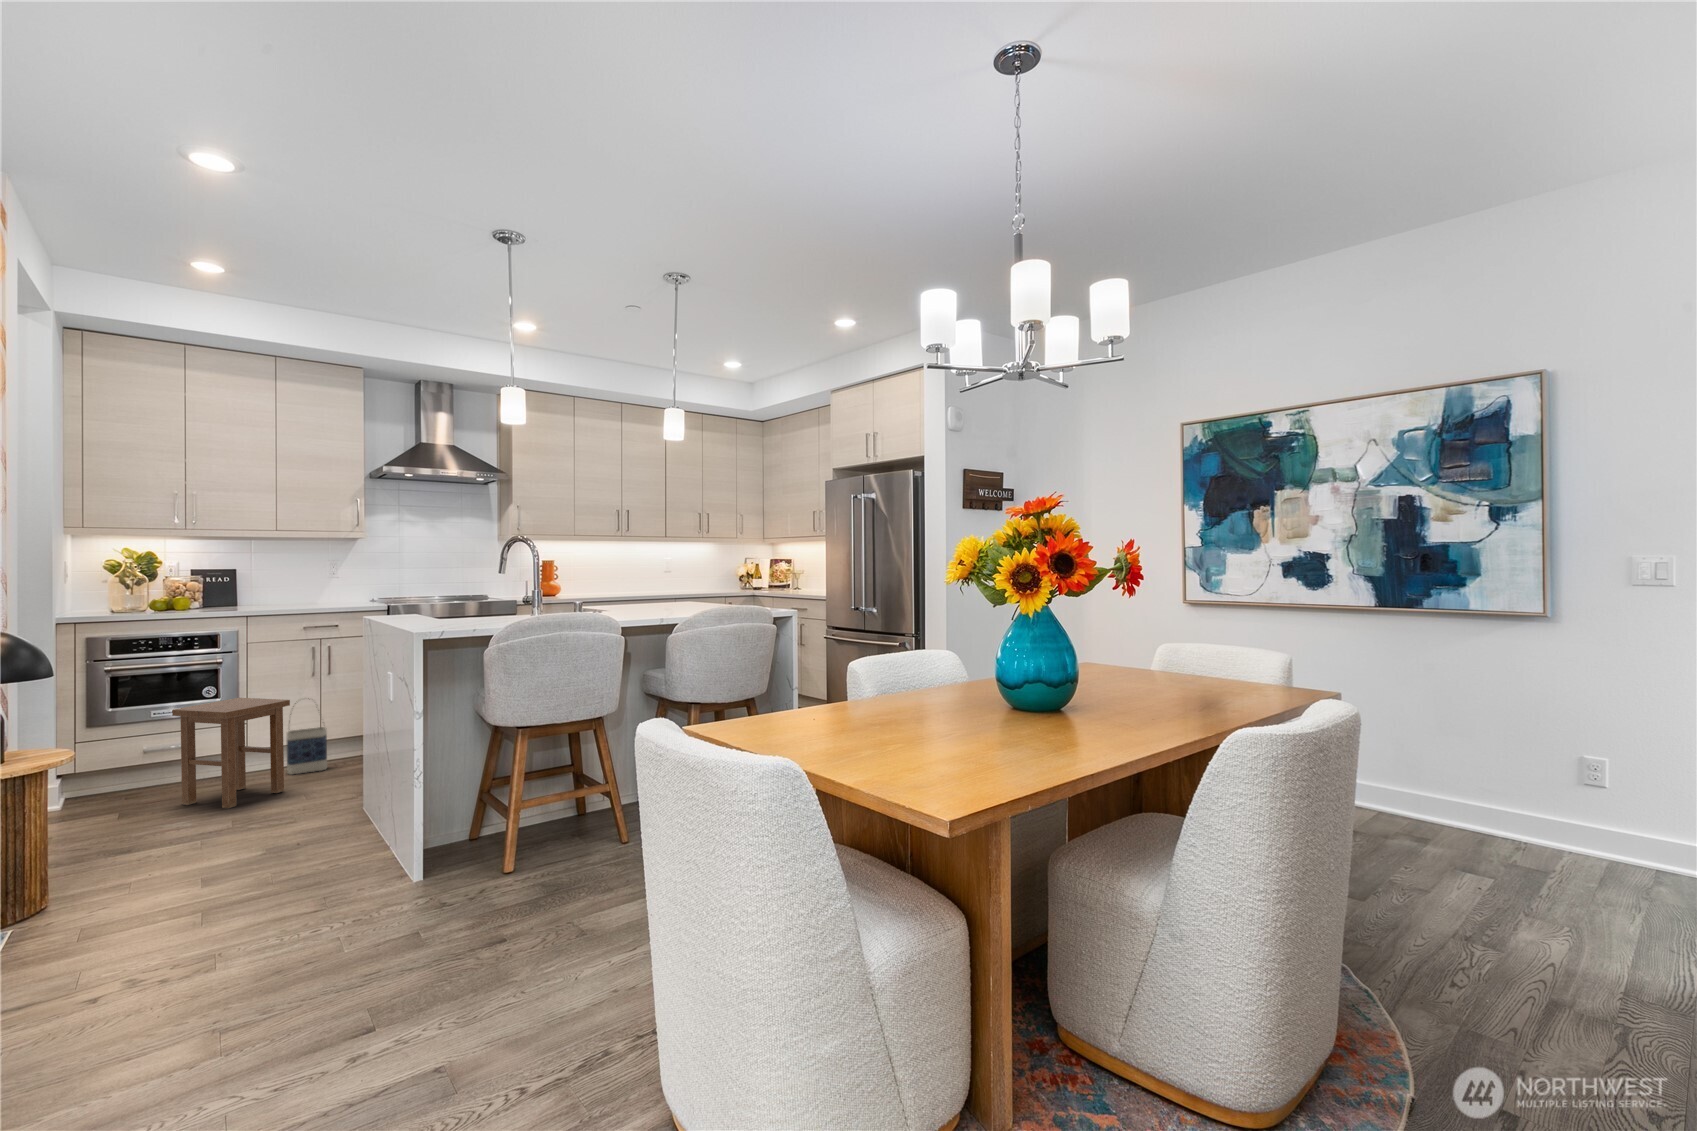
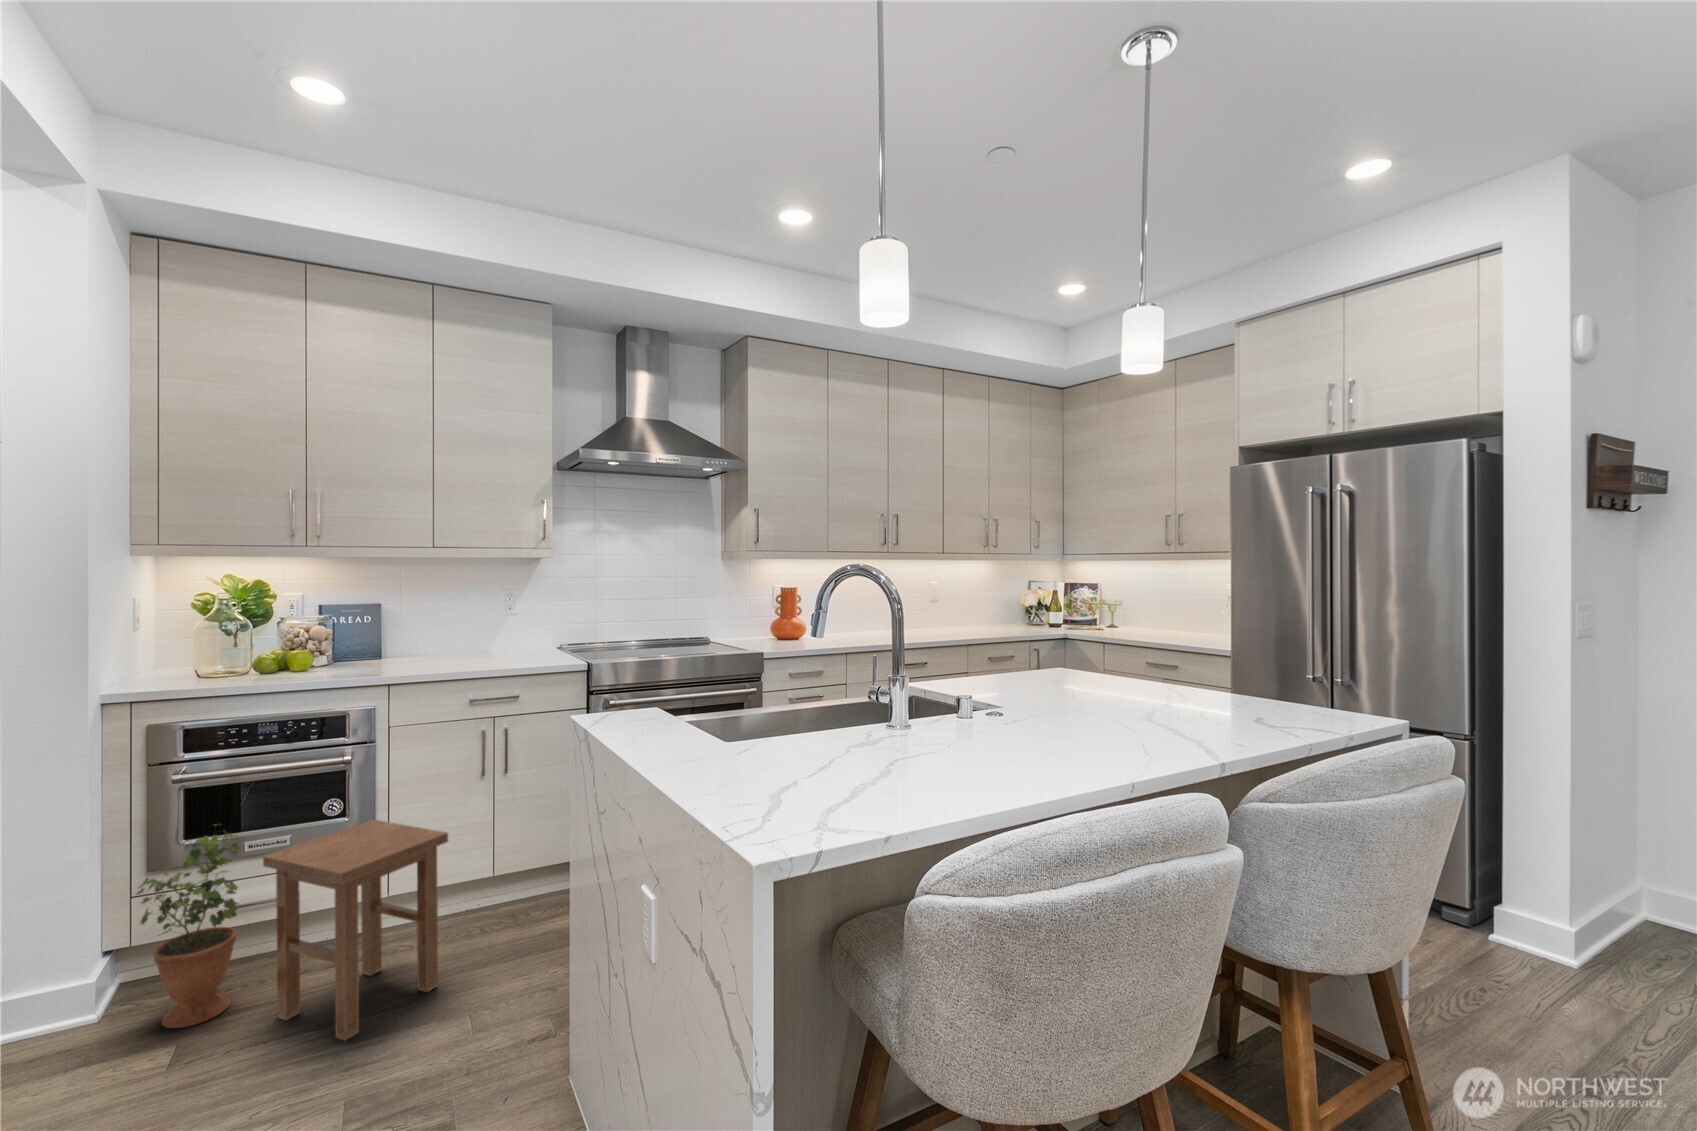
potted plant: none [89,696,154,810] -> present [137,832,239,1028]
bag: present [287,698,327,774] -> none [446,808,503,932]

